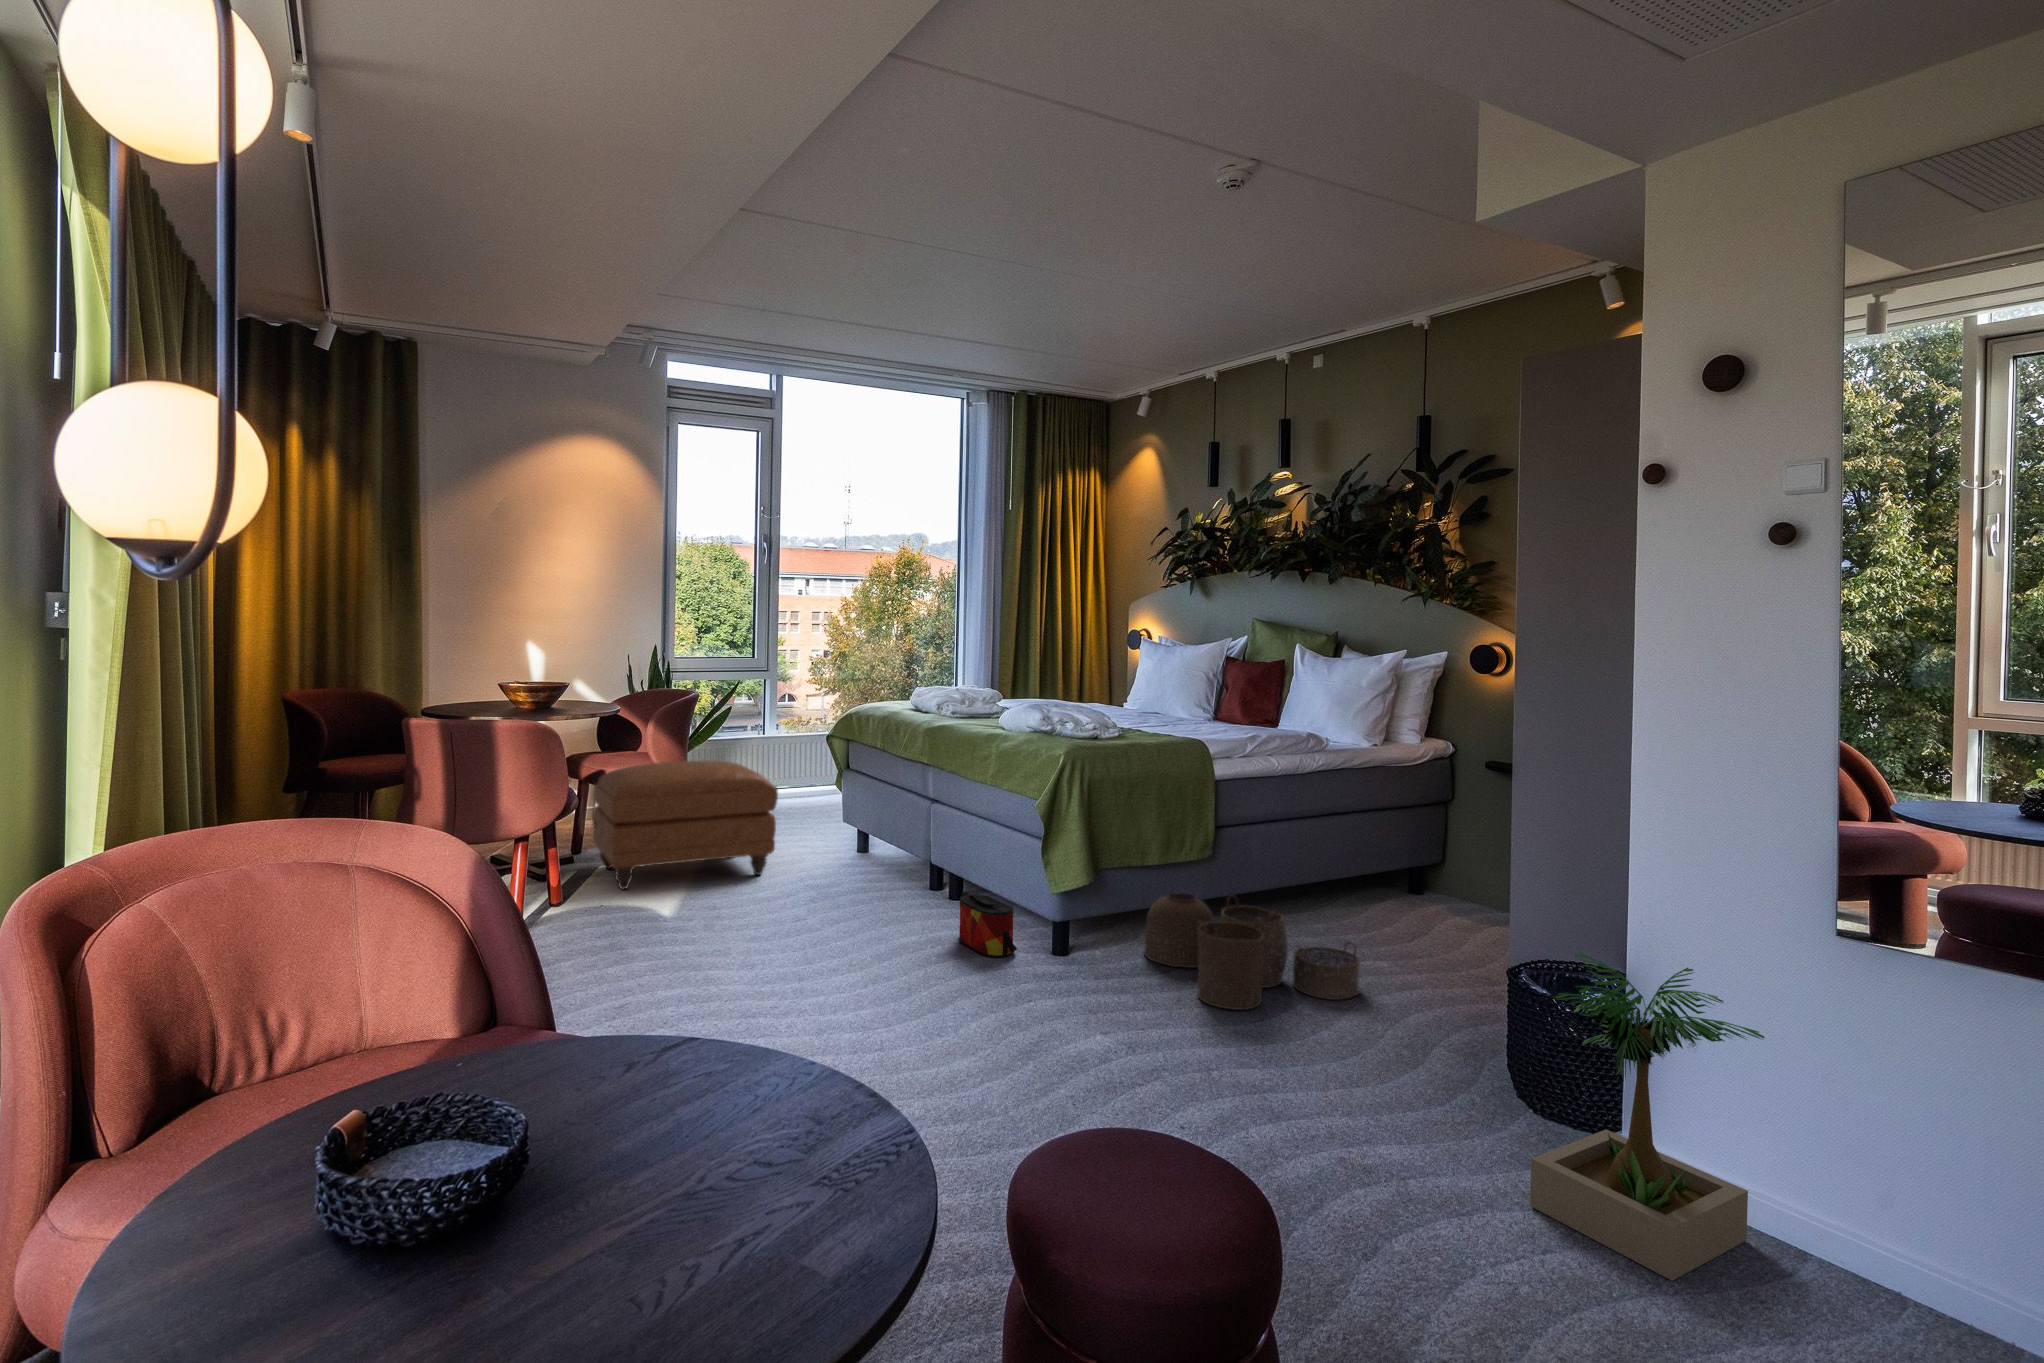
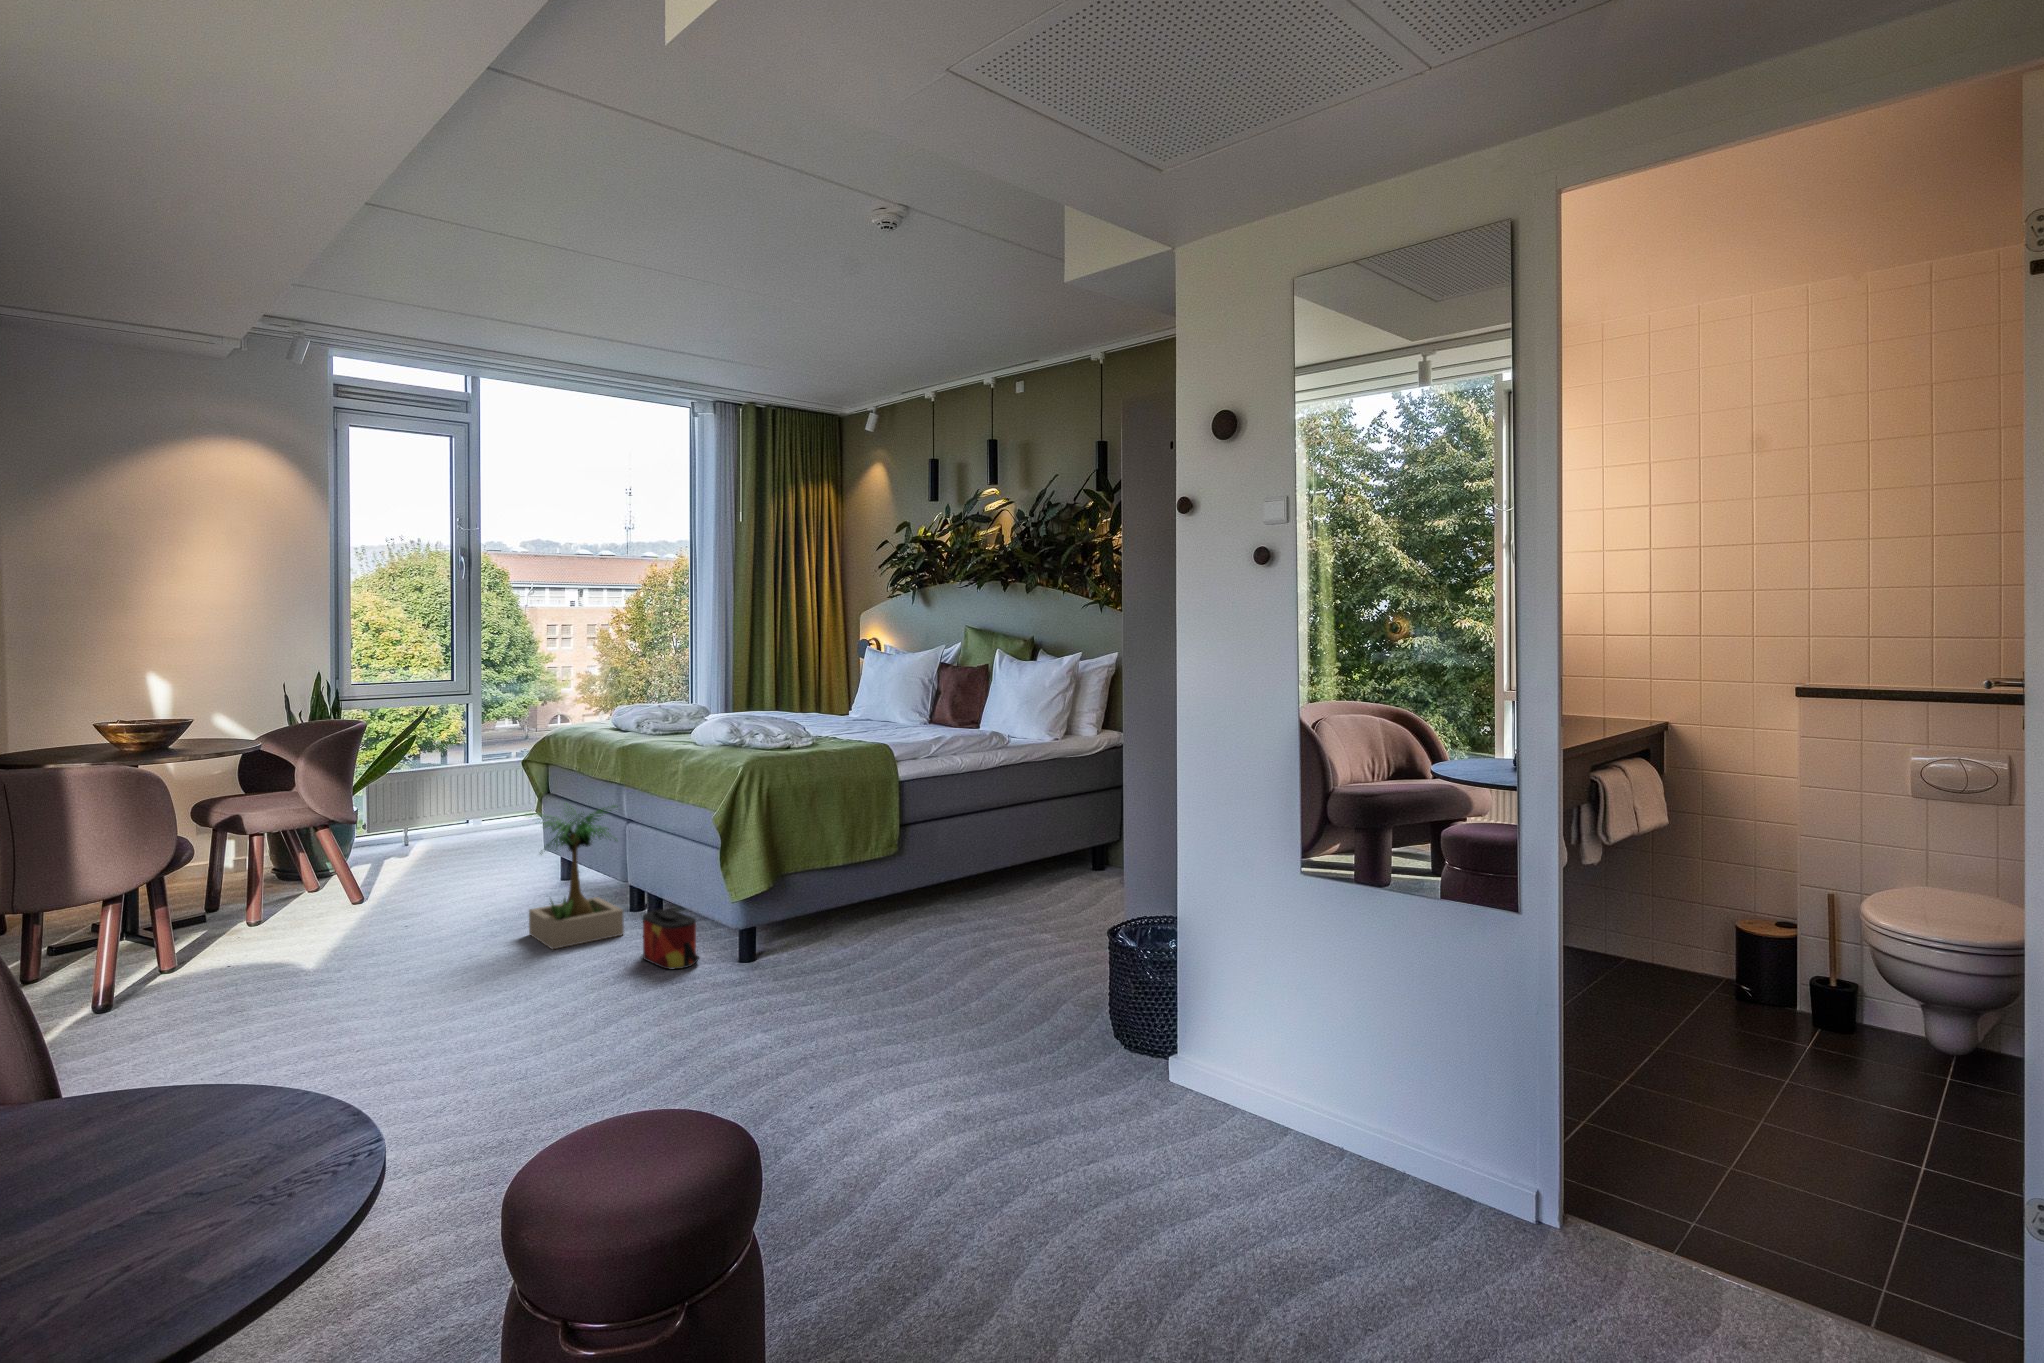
ottoman: present [592,761,778,889] -> none [228,796,457,944]
woven basket: present [1144,890,1360,1010] -> none [827,884,1012,990]
potted plant: present [1530,953,1764,1281] -> present [526,803,624,949]

